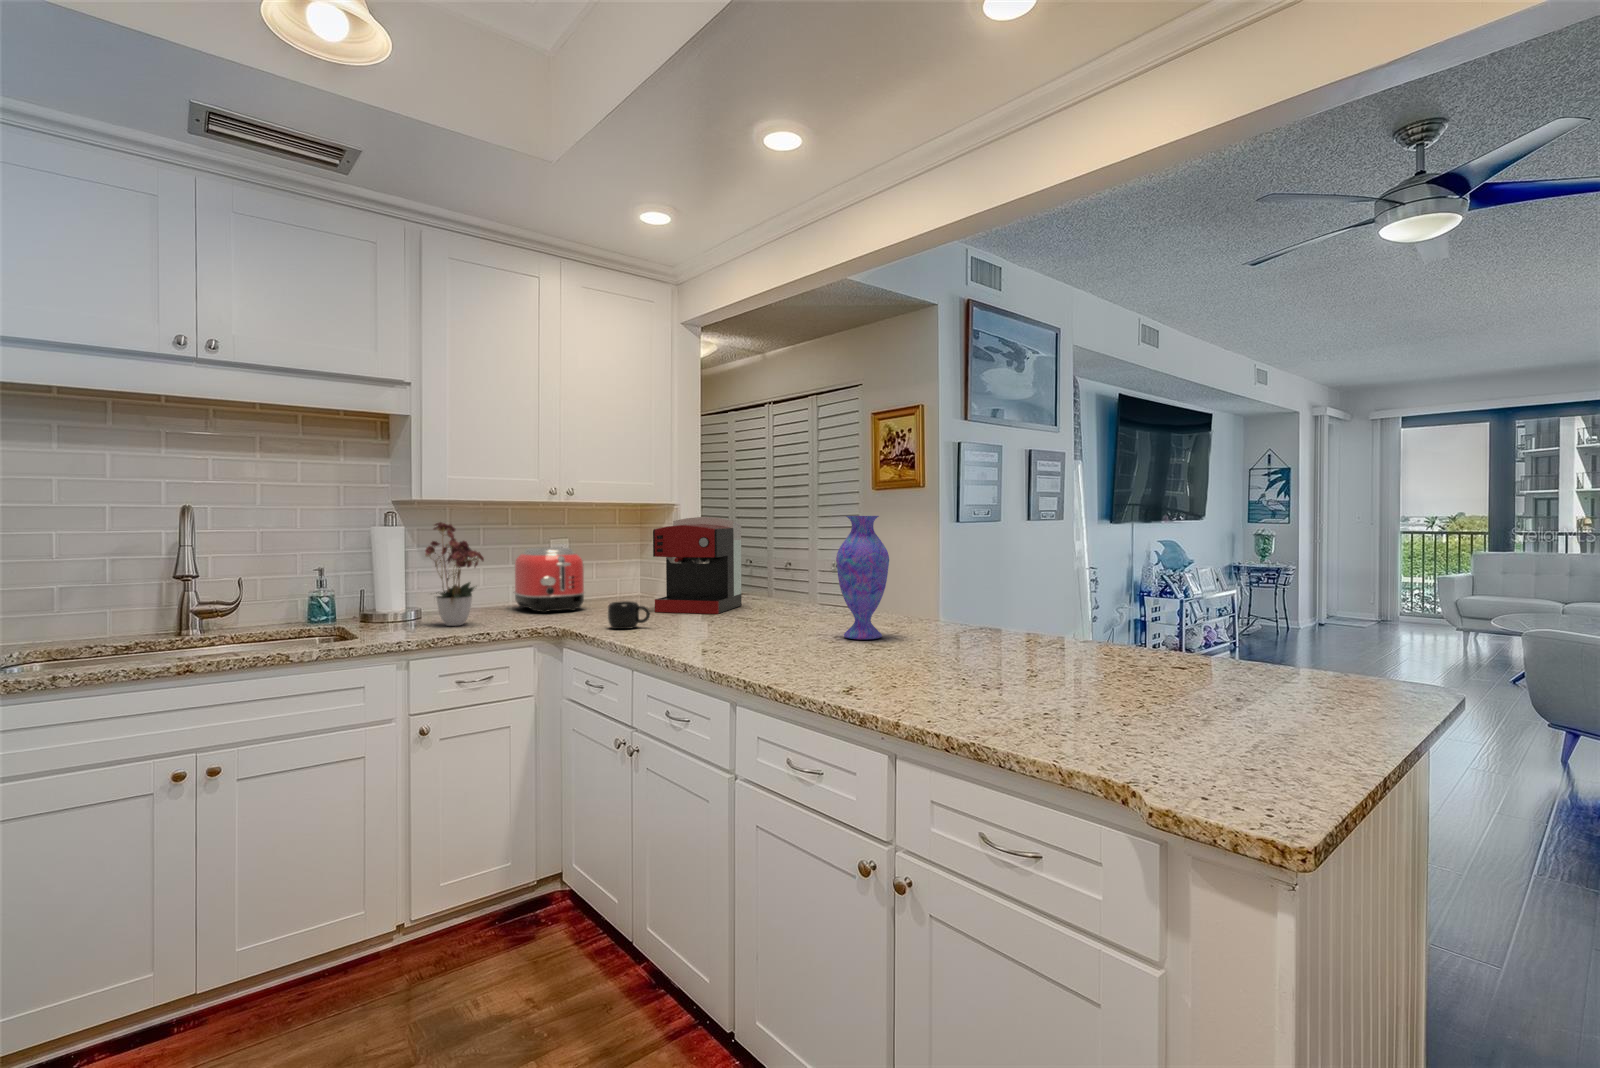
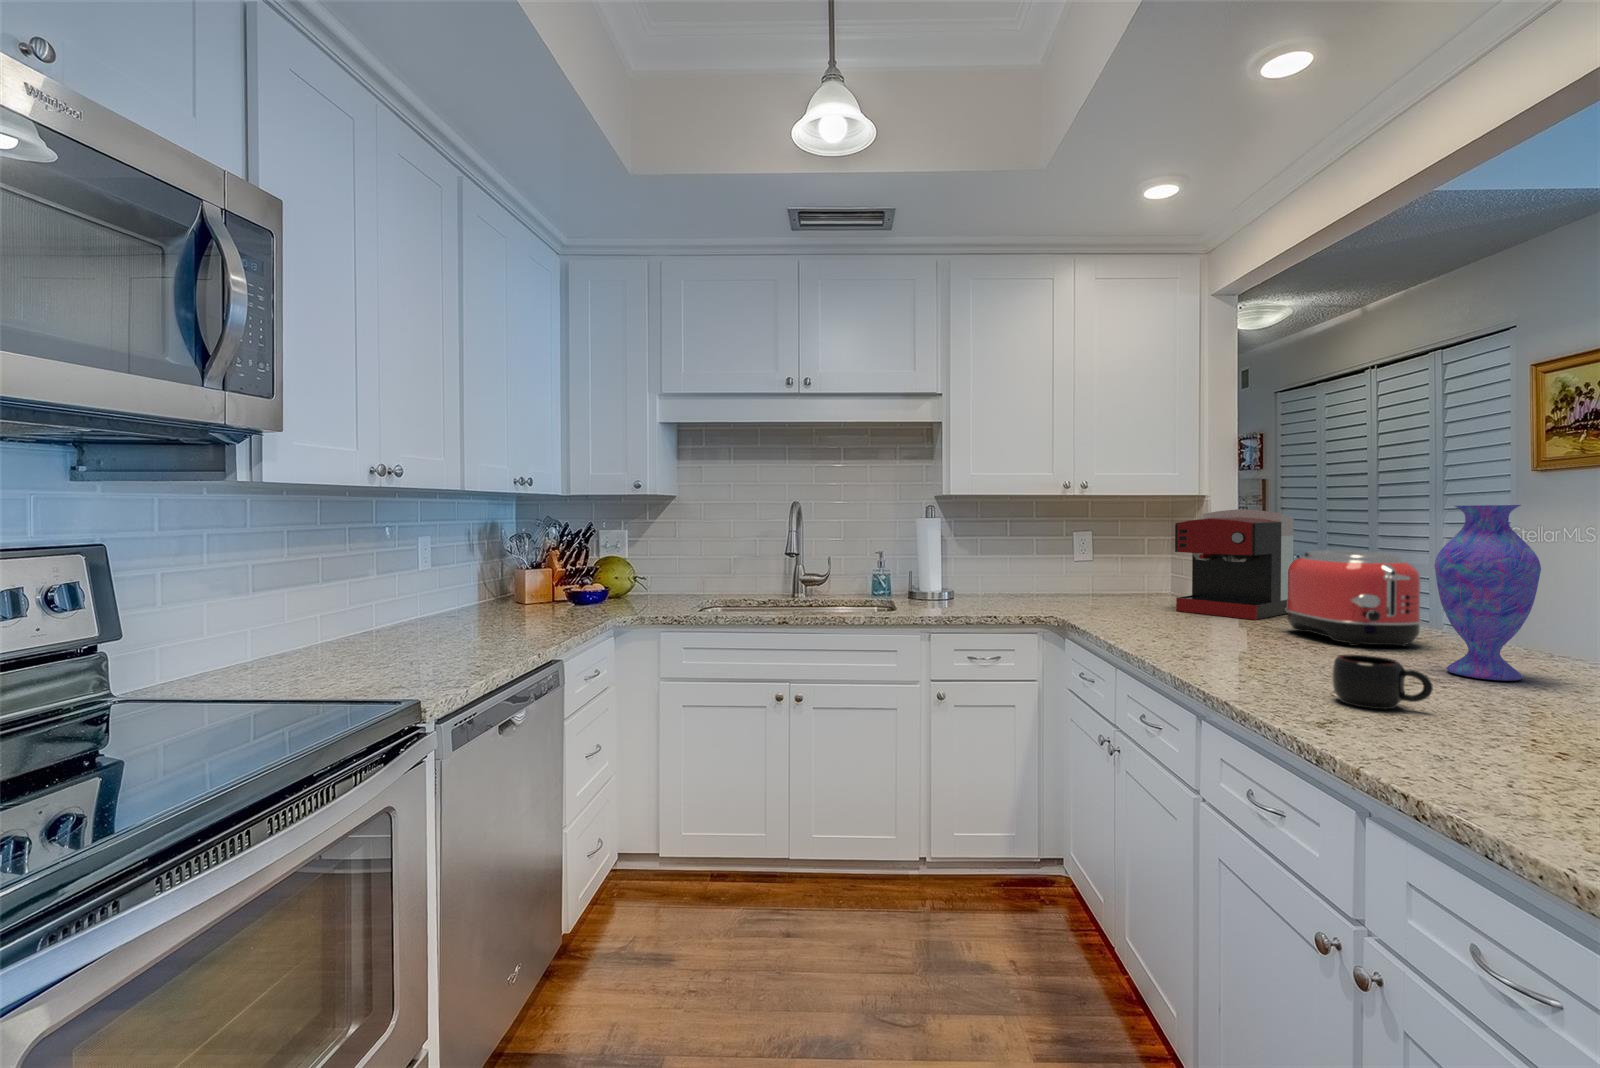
flower arrangement: present [425,522,484,626] -> none [947,511,1003,607]
toaster: present [514,547,585,613] -> present [1285,550,1422,647]
mug: present [608,601,650,629] -> present [1332,655,1433,709]

